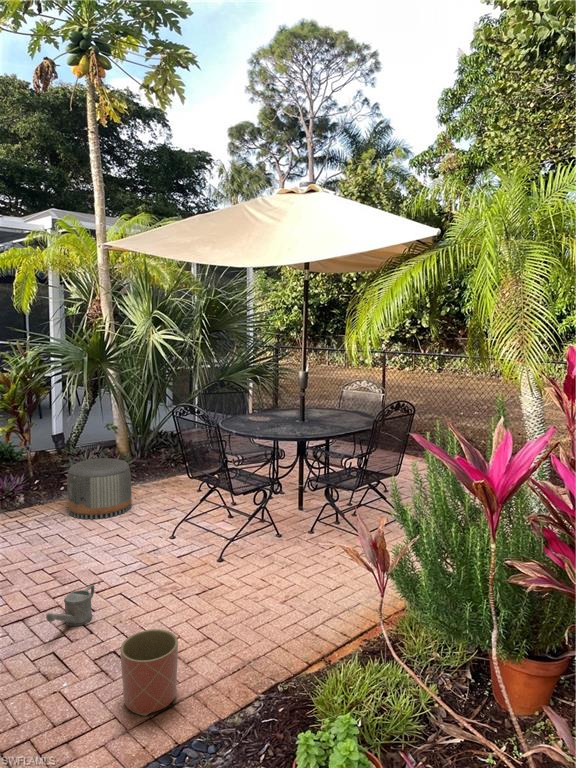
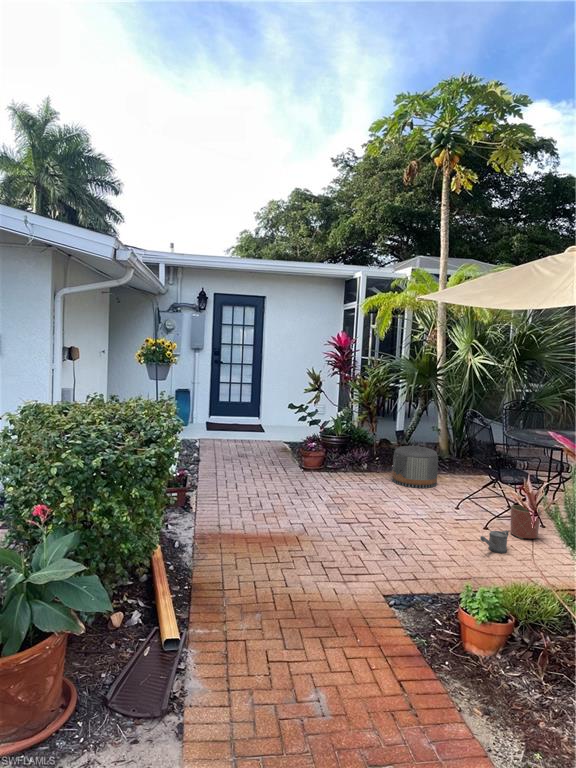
watering can: present [46,585,94,626] -> present [480,530,509,553]
planter: present [120,629,178,716] -> present [511,505,541,539]

